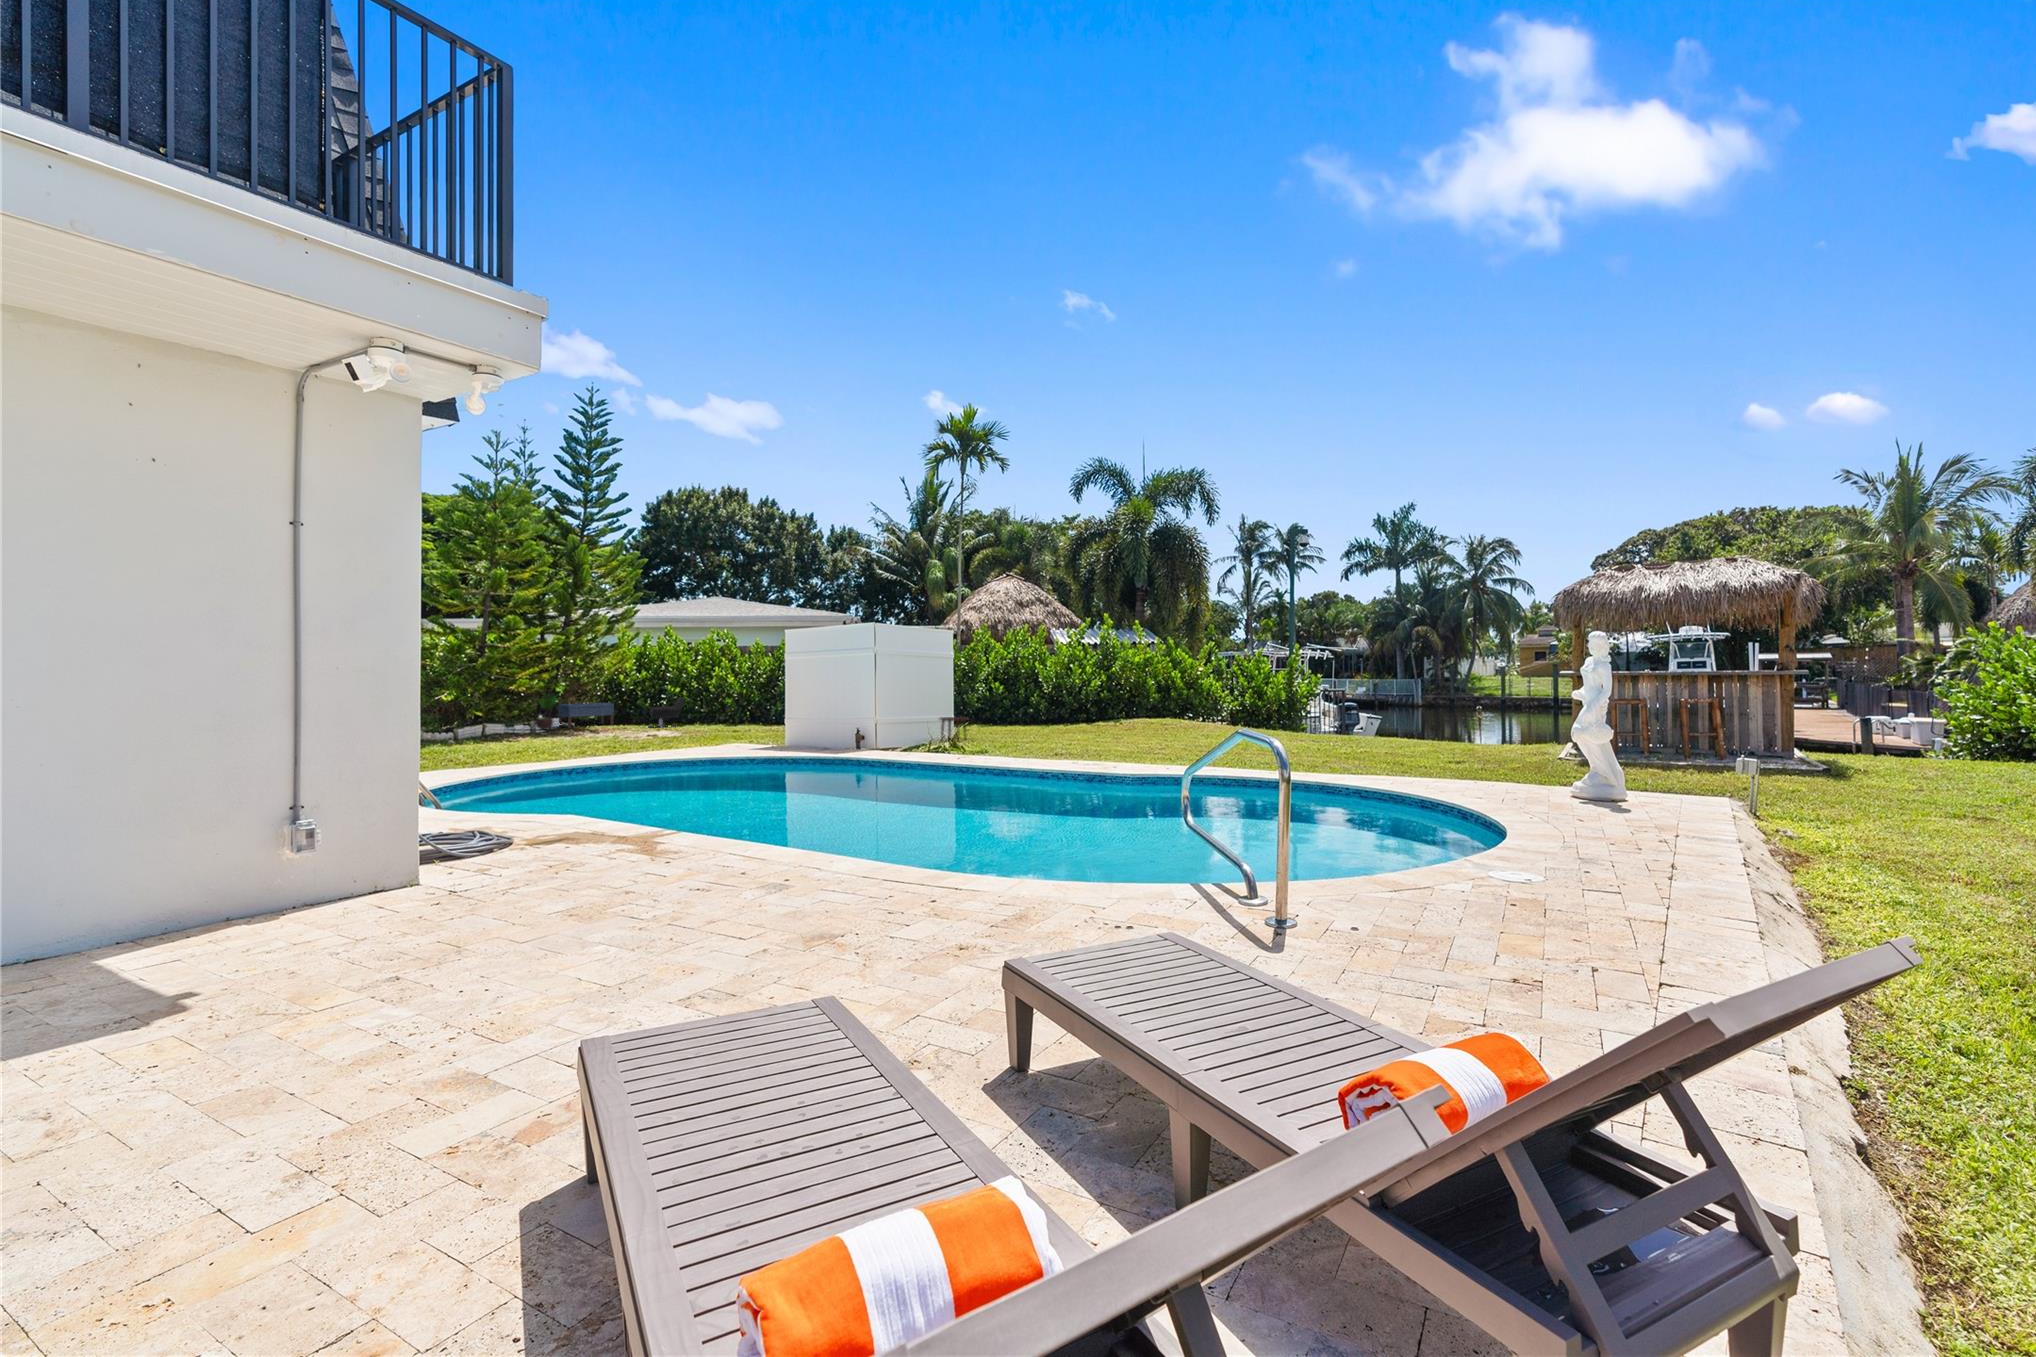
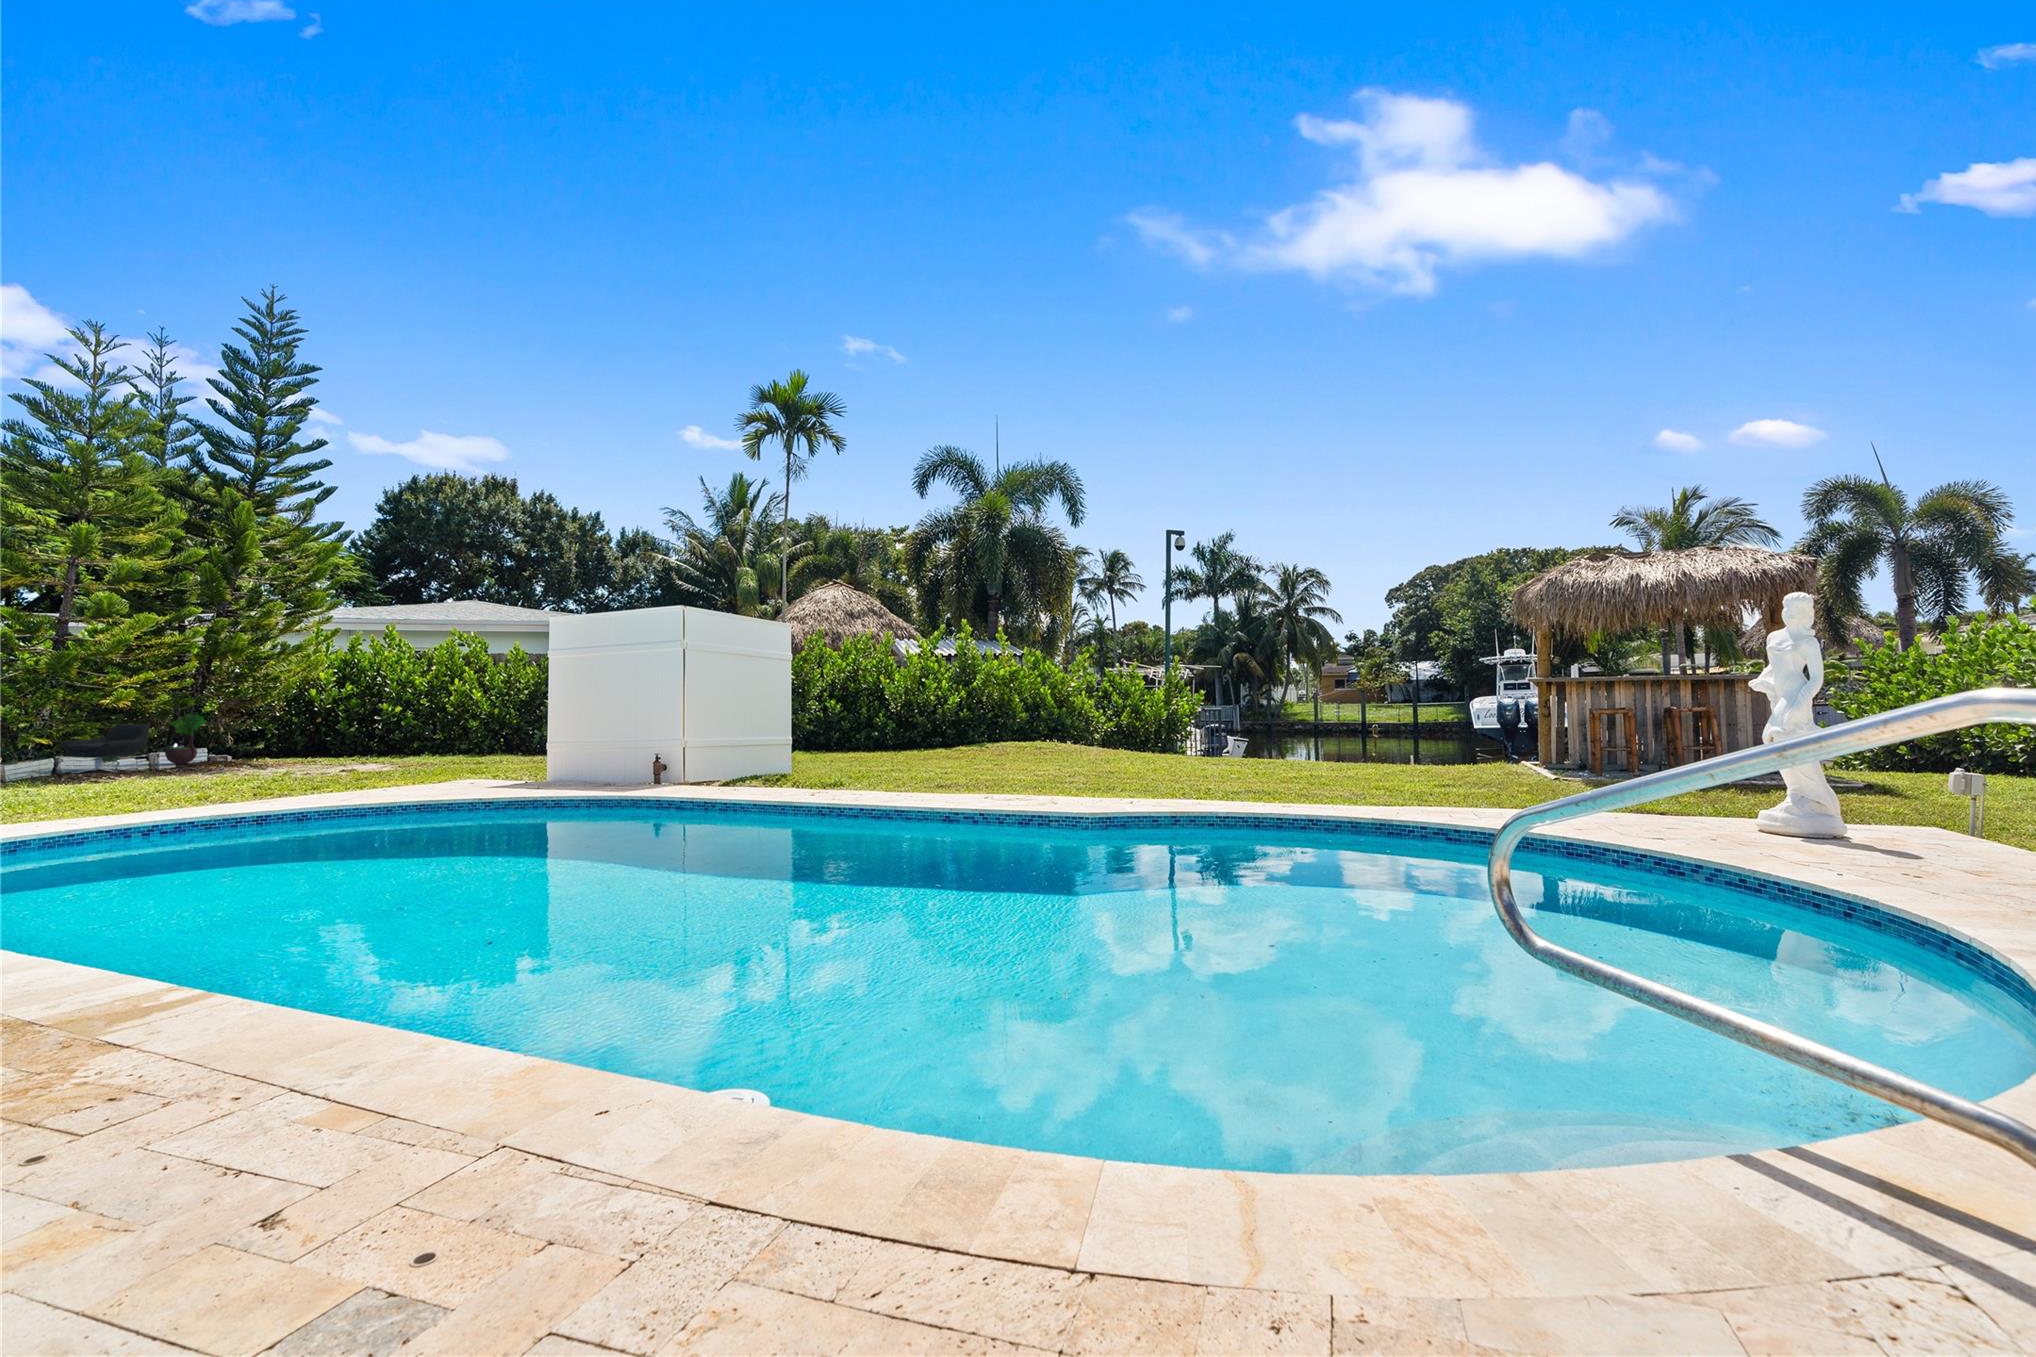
lounge chair: present [650,697,685,728] -> present [61,724,150,773]
bench: present [558,703,614,728] -> none [207,727,300,761]
side table: present [940,717,968,740] -> none [764,742,805,773]

